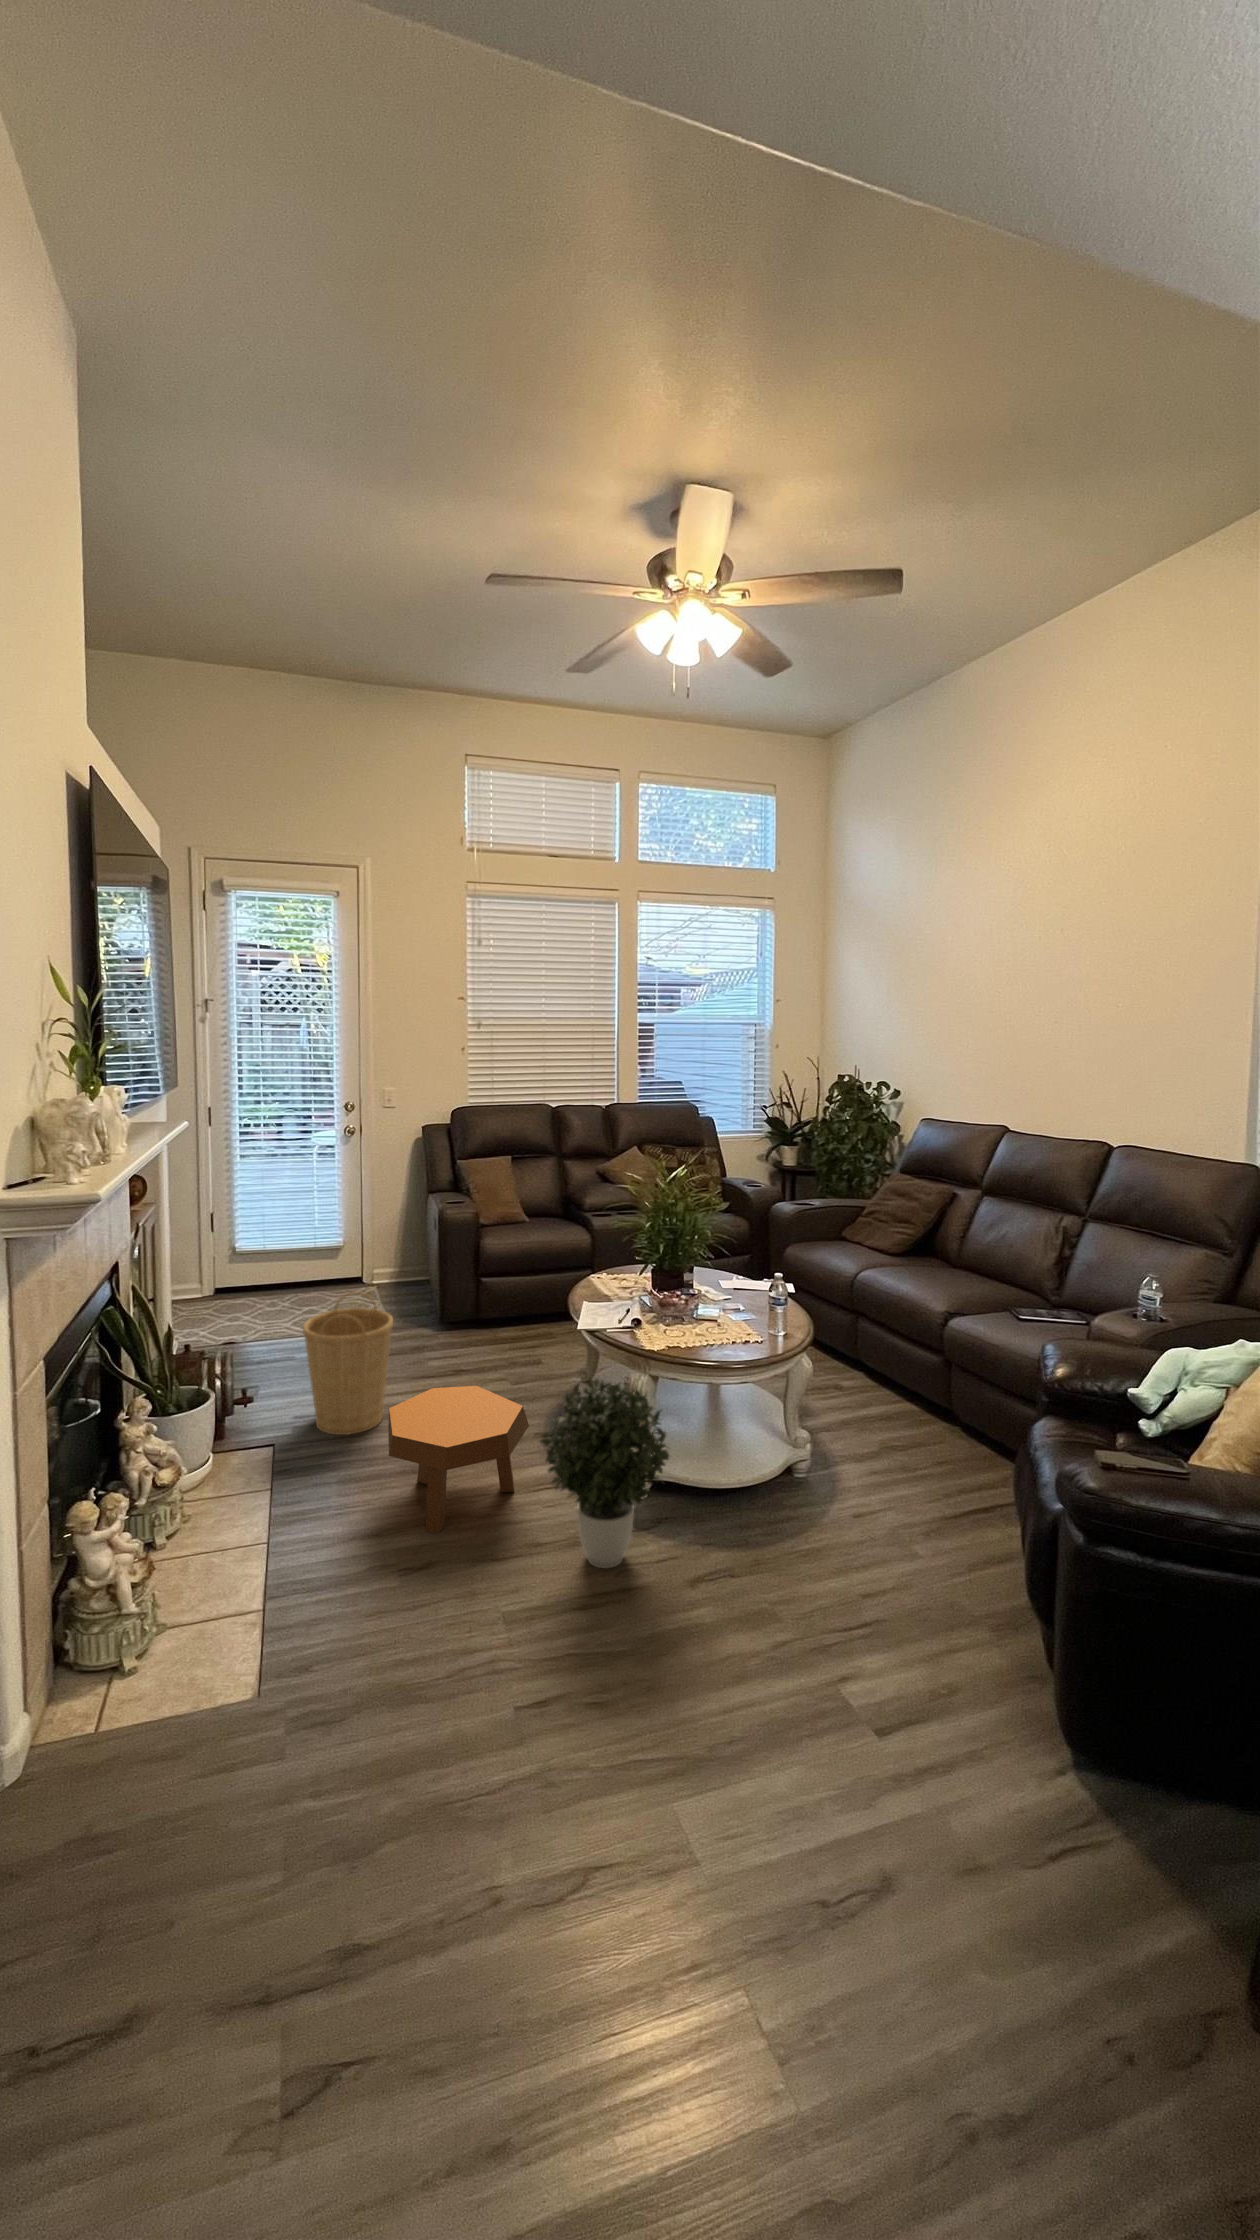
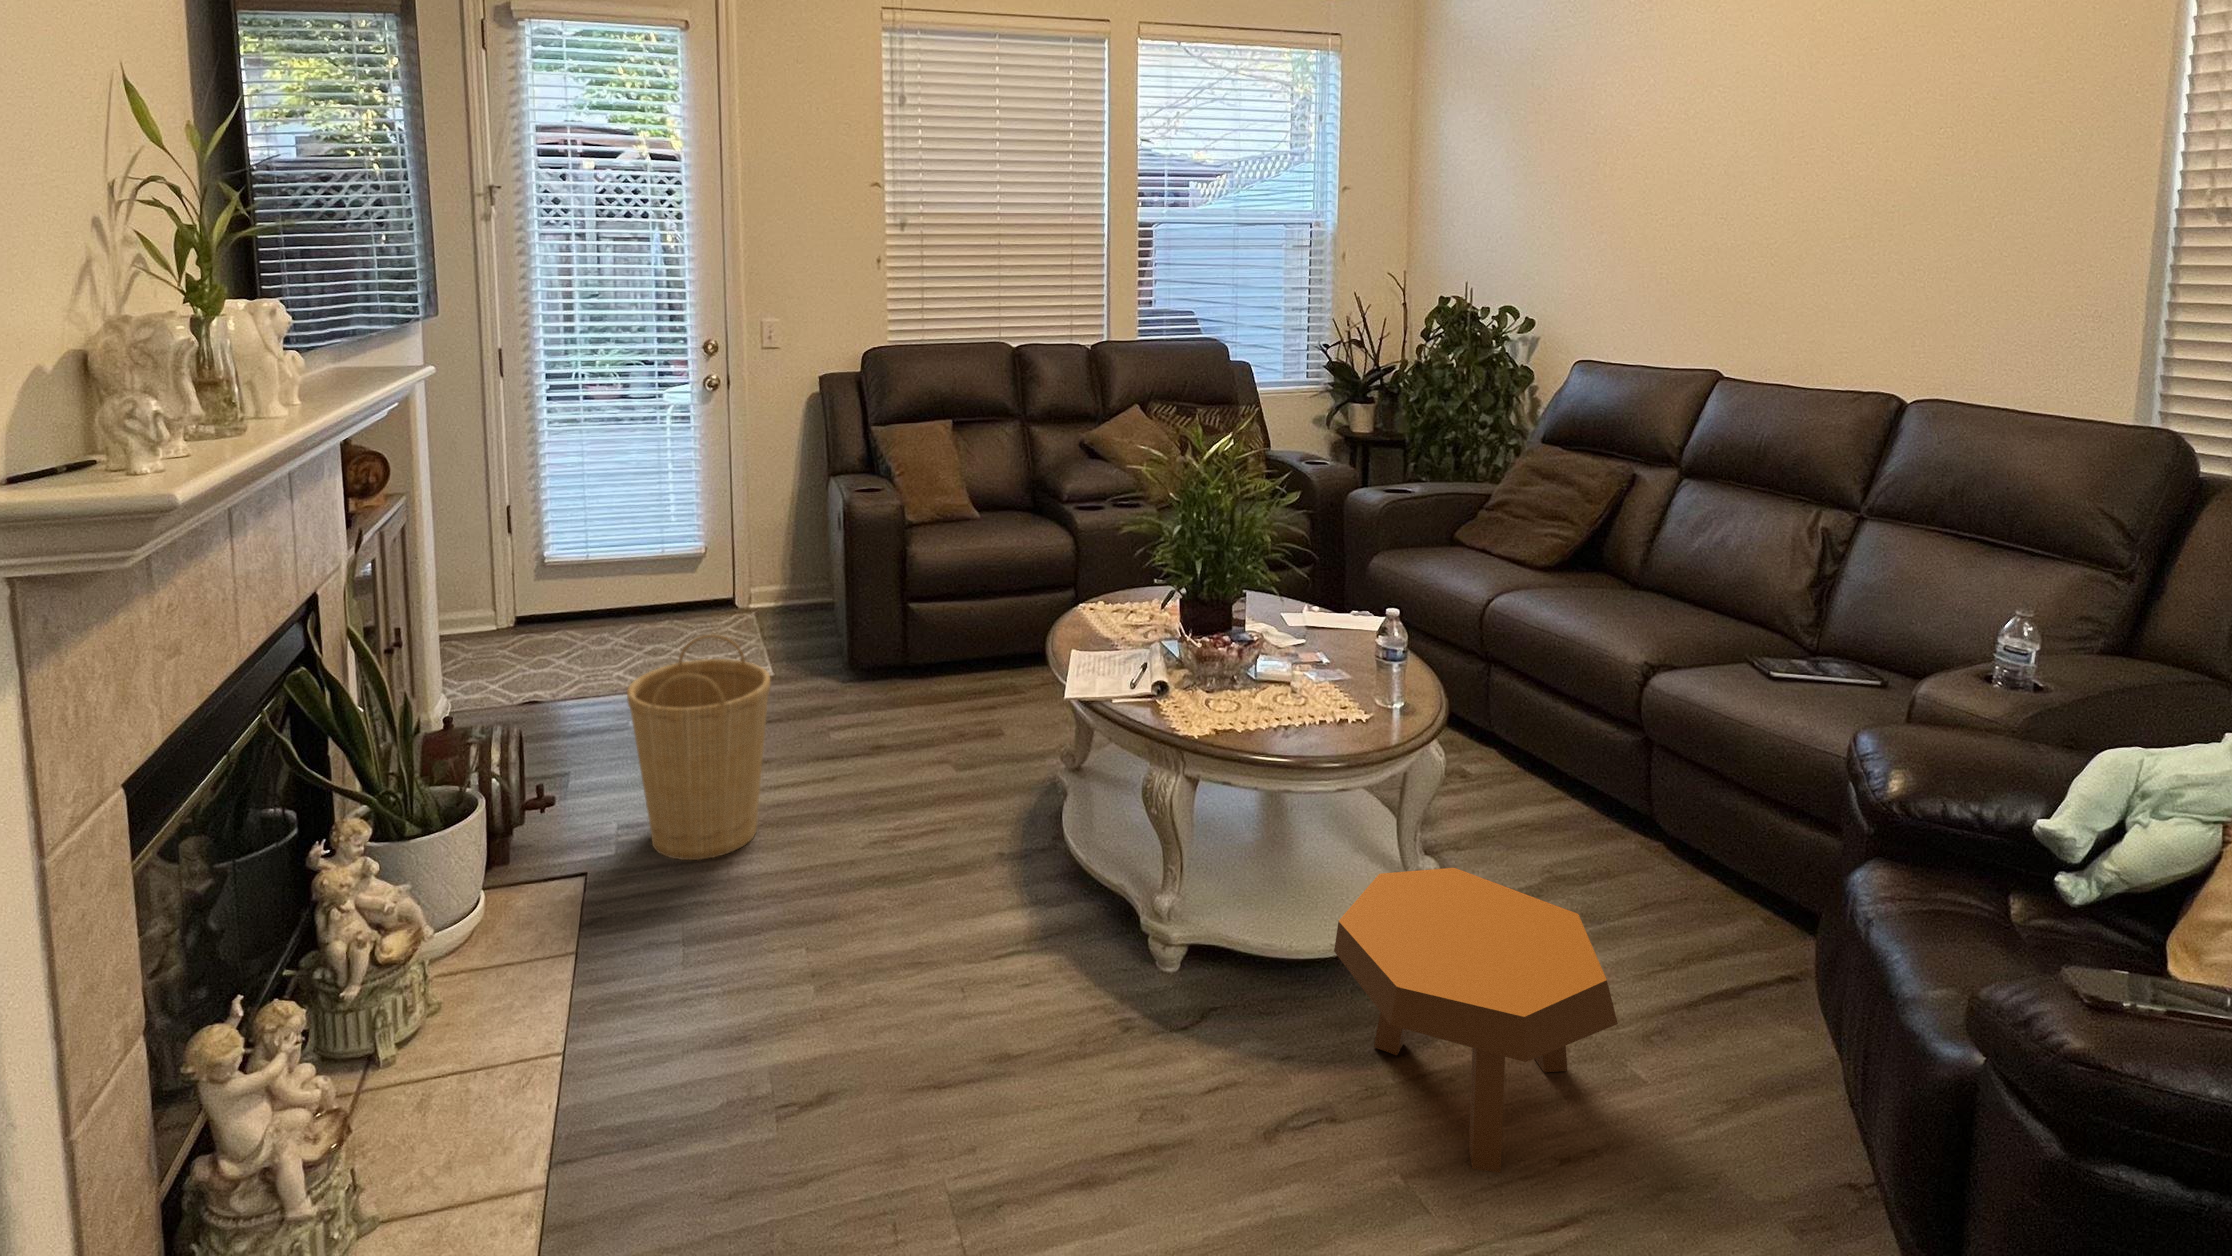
potted plant: present [540,1379,669,1568] -> none [1008,789,1229,1103]
footstool: present [388,1386,529,1533] -> present [1334,868,1618,1173]

